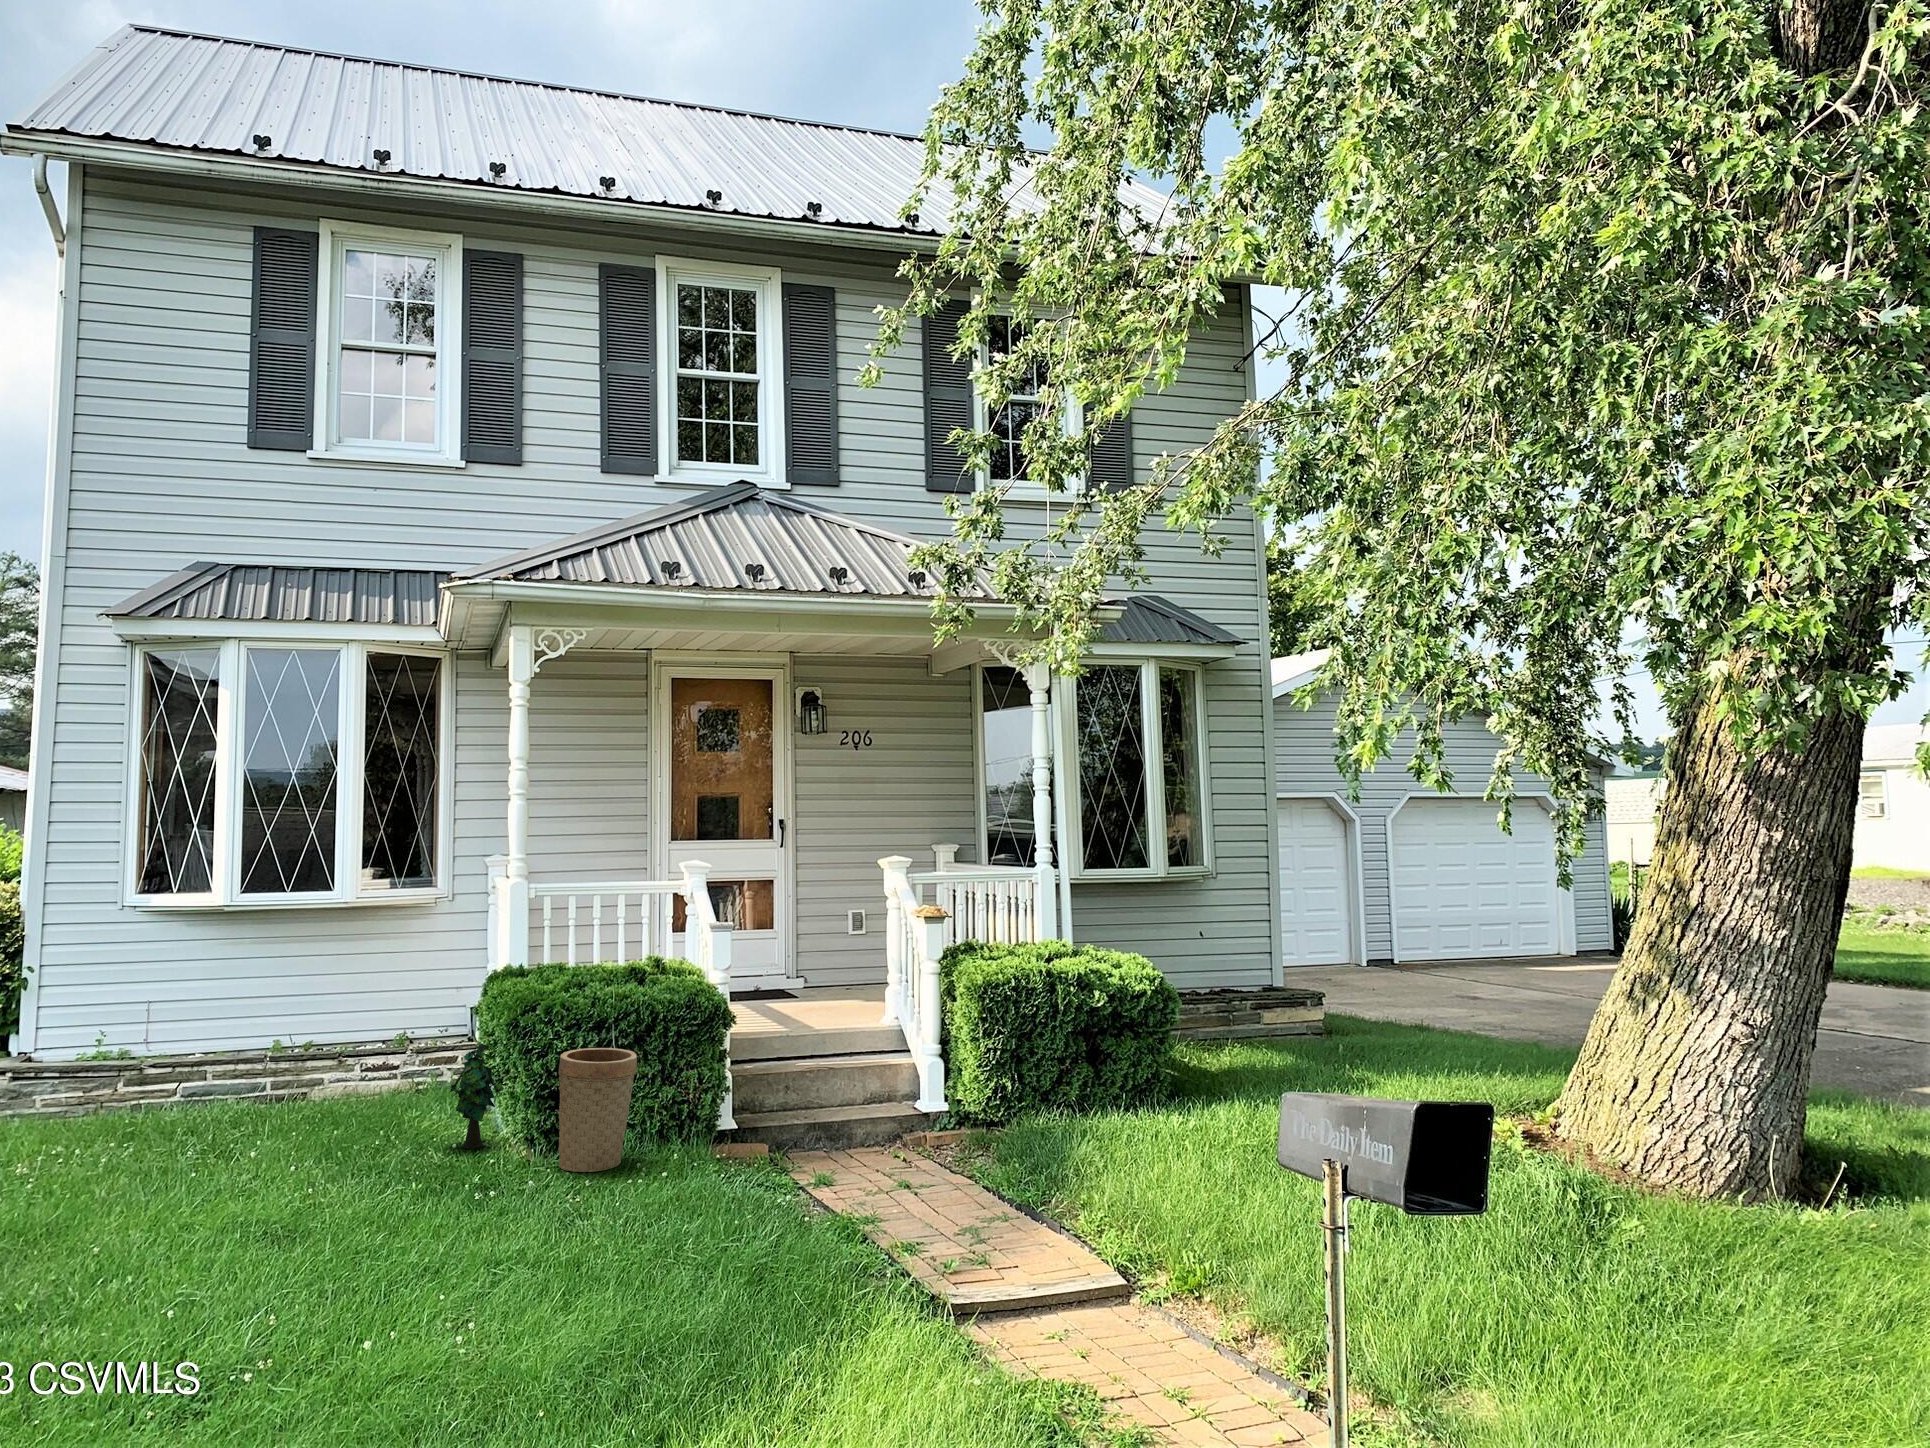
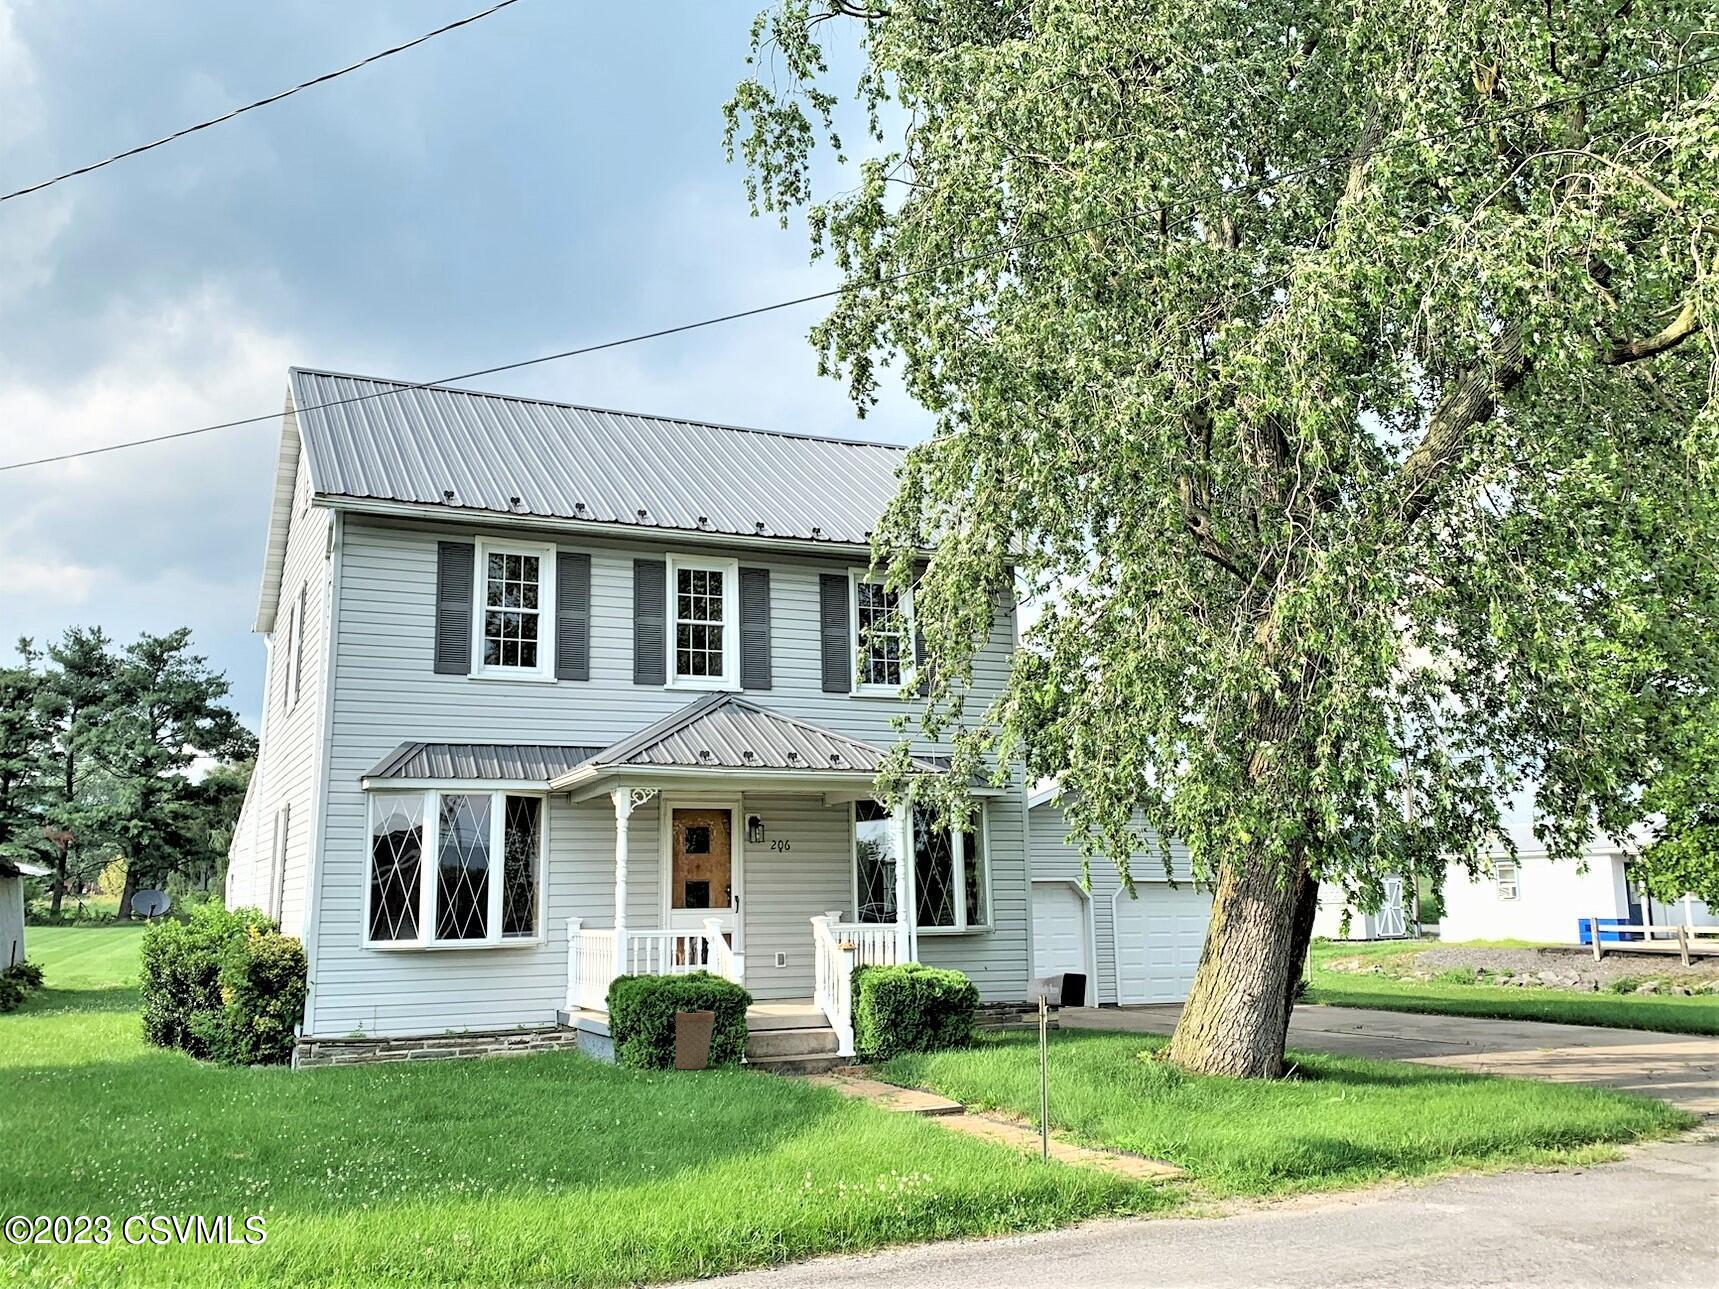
decorative plant: present [450,1044,504,1149] -> none [608,1010,638,1066]

